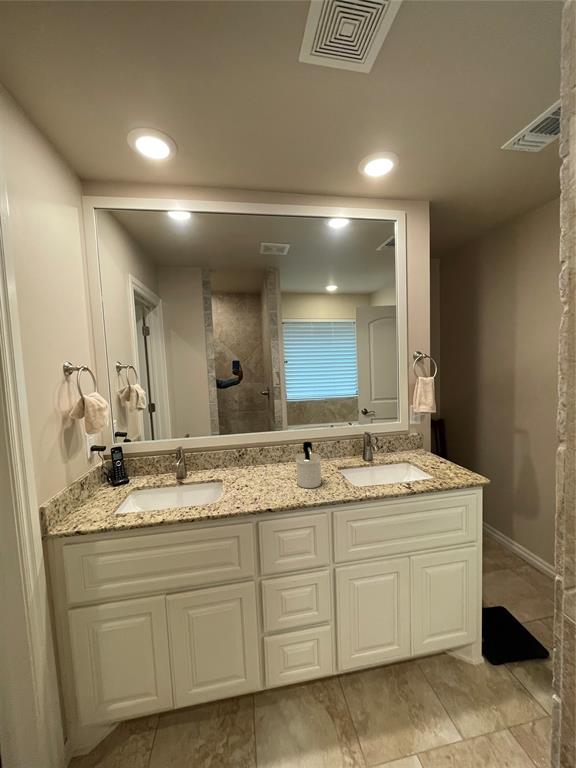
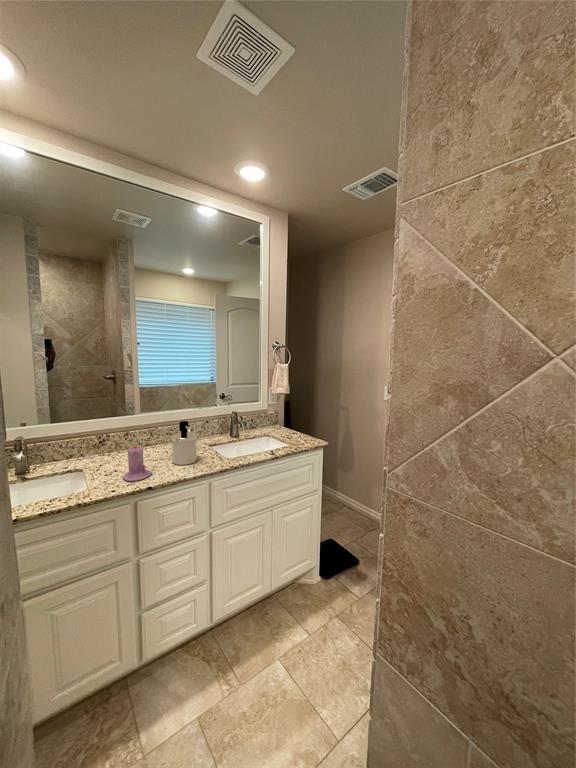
candle: none [250,462,276,500] -> present [123,445,152,481]

